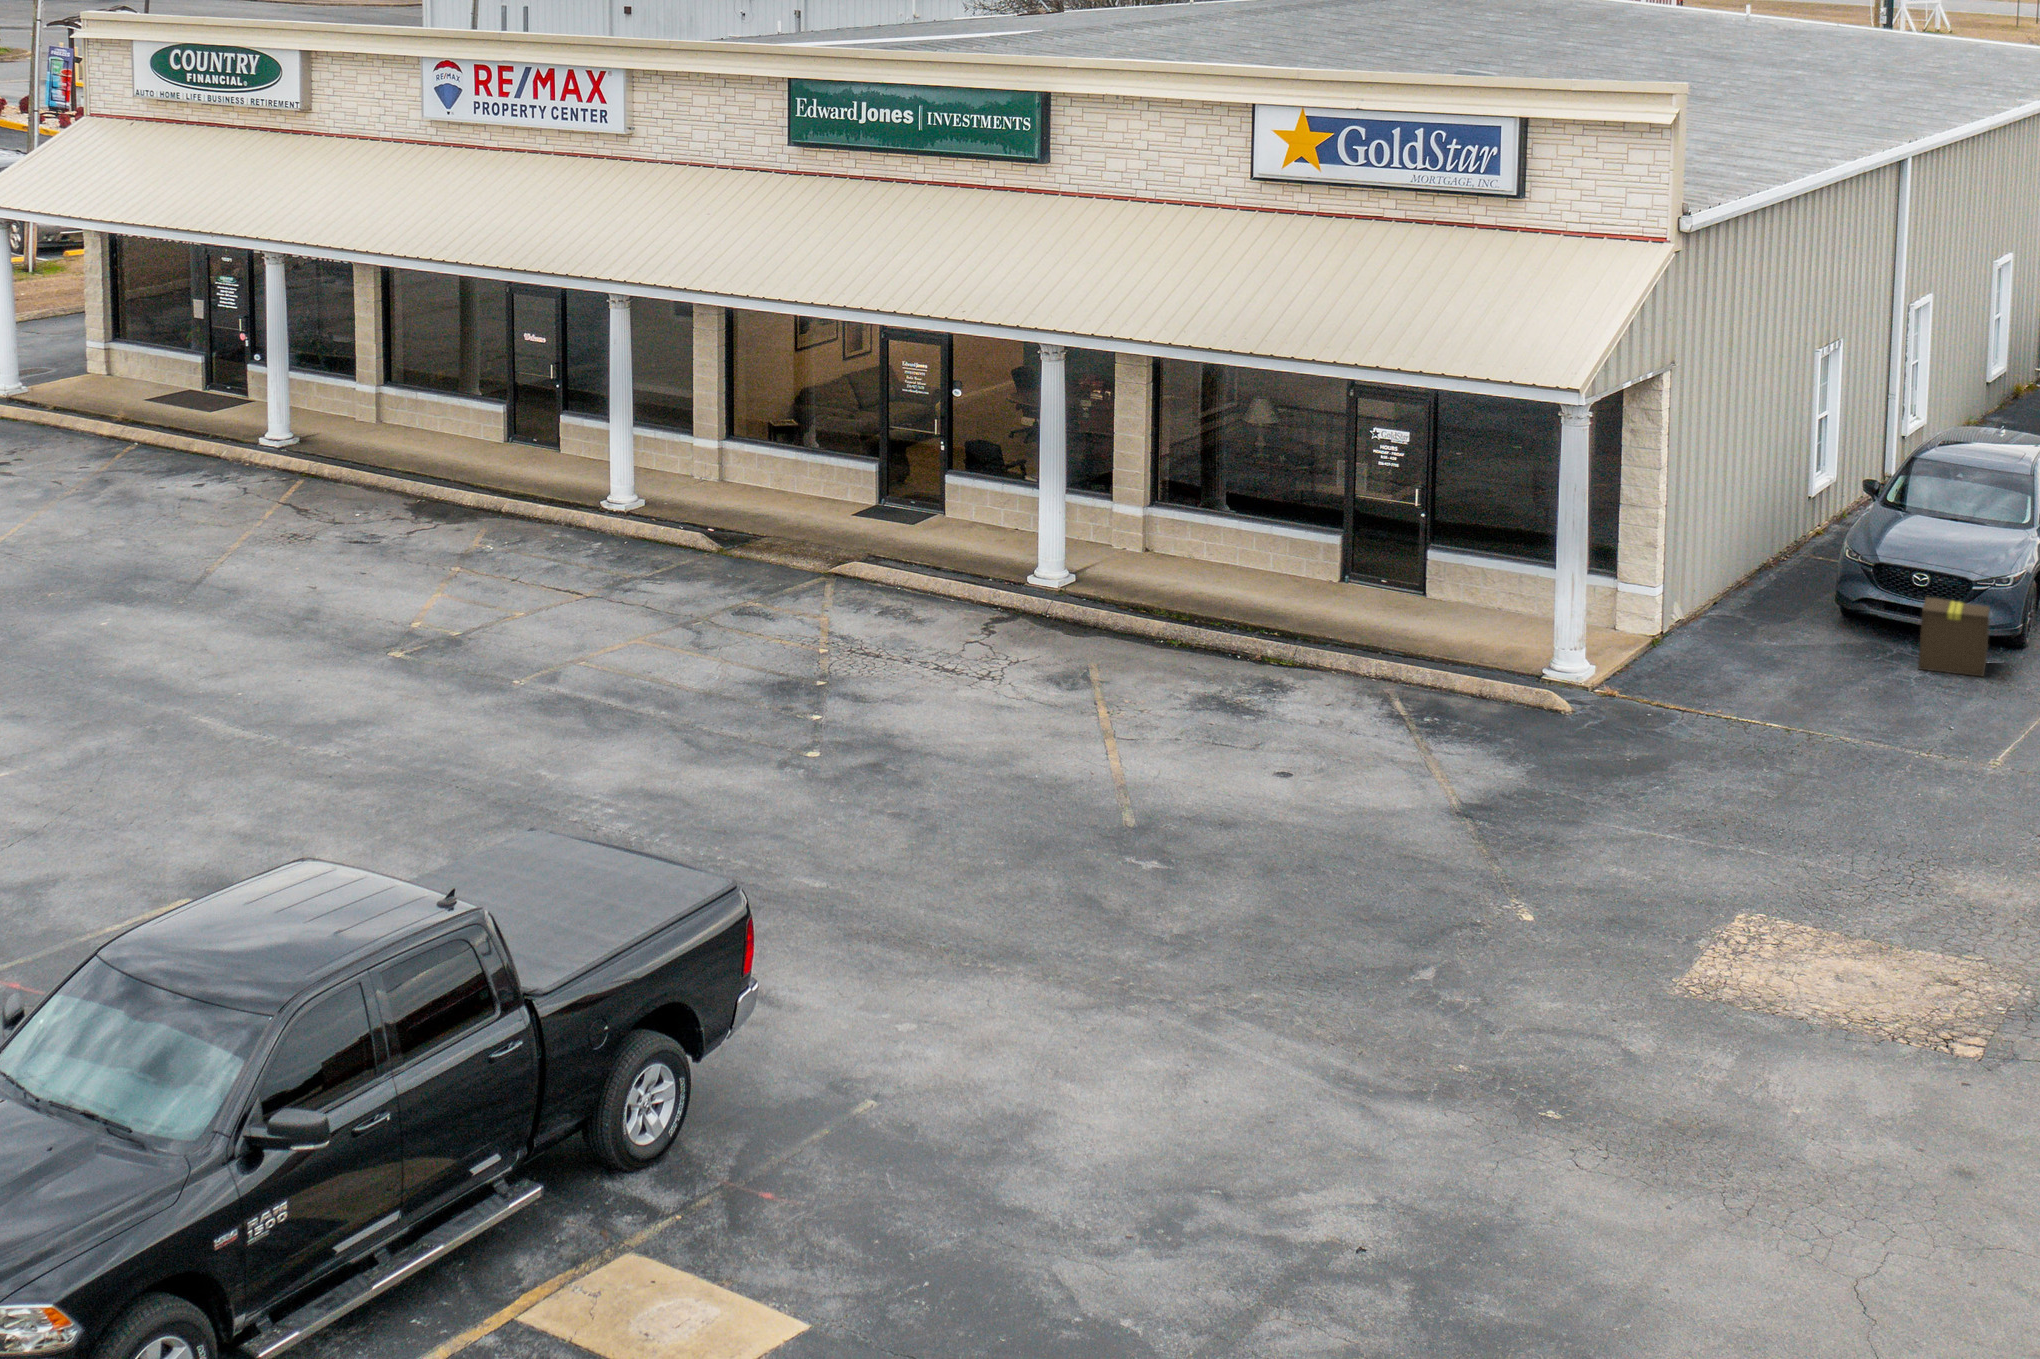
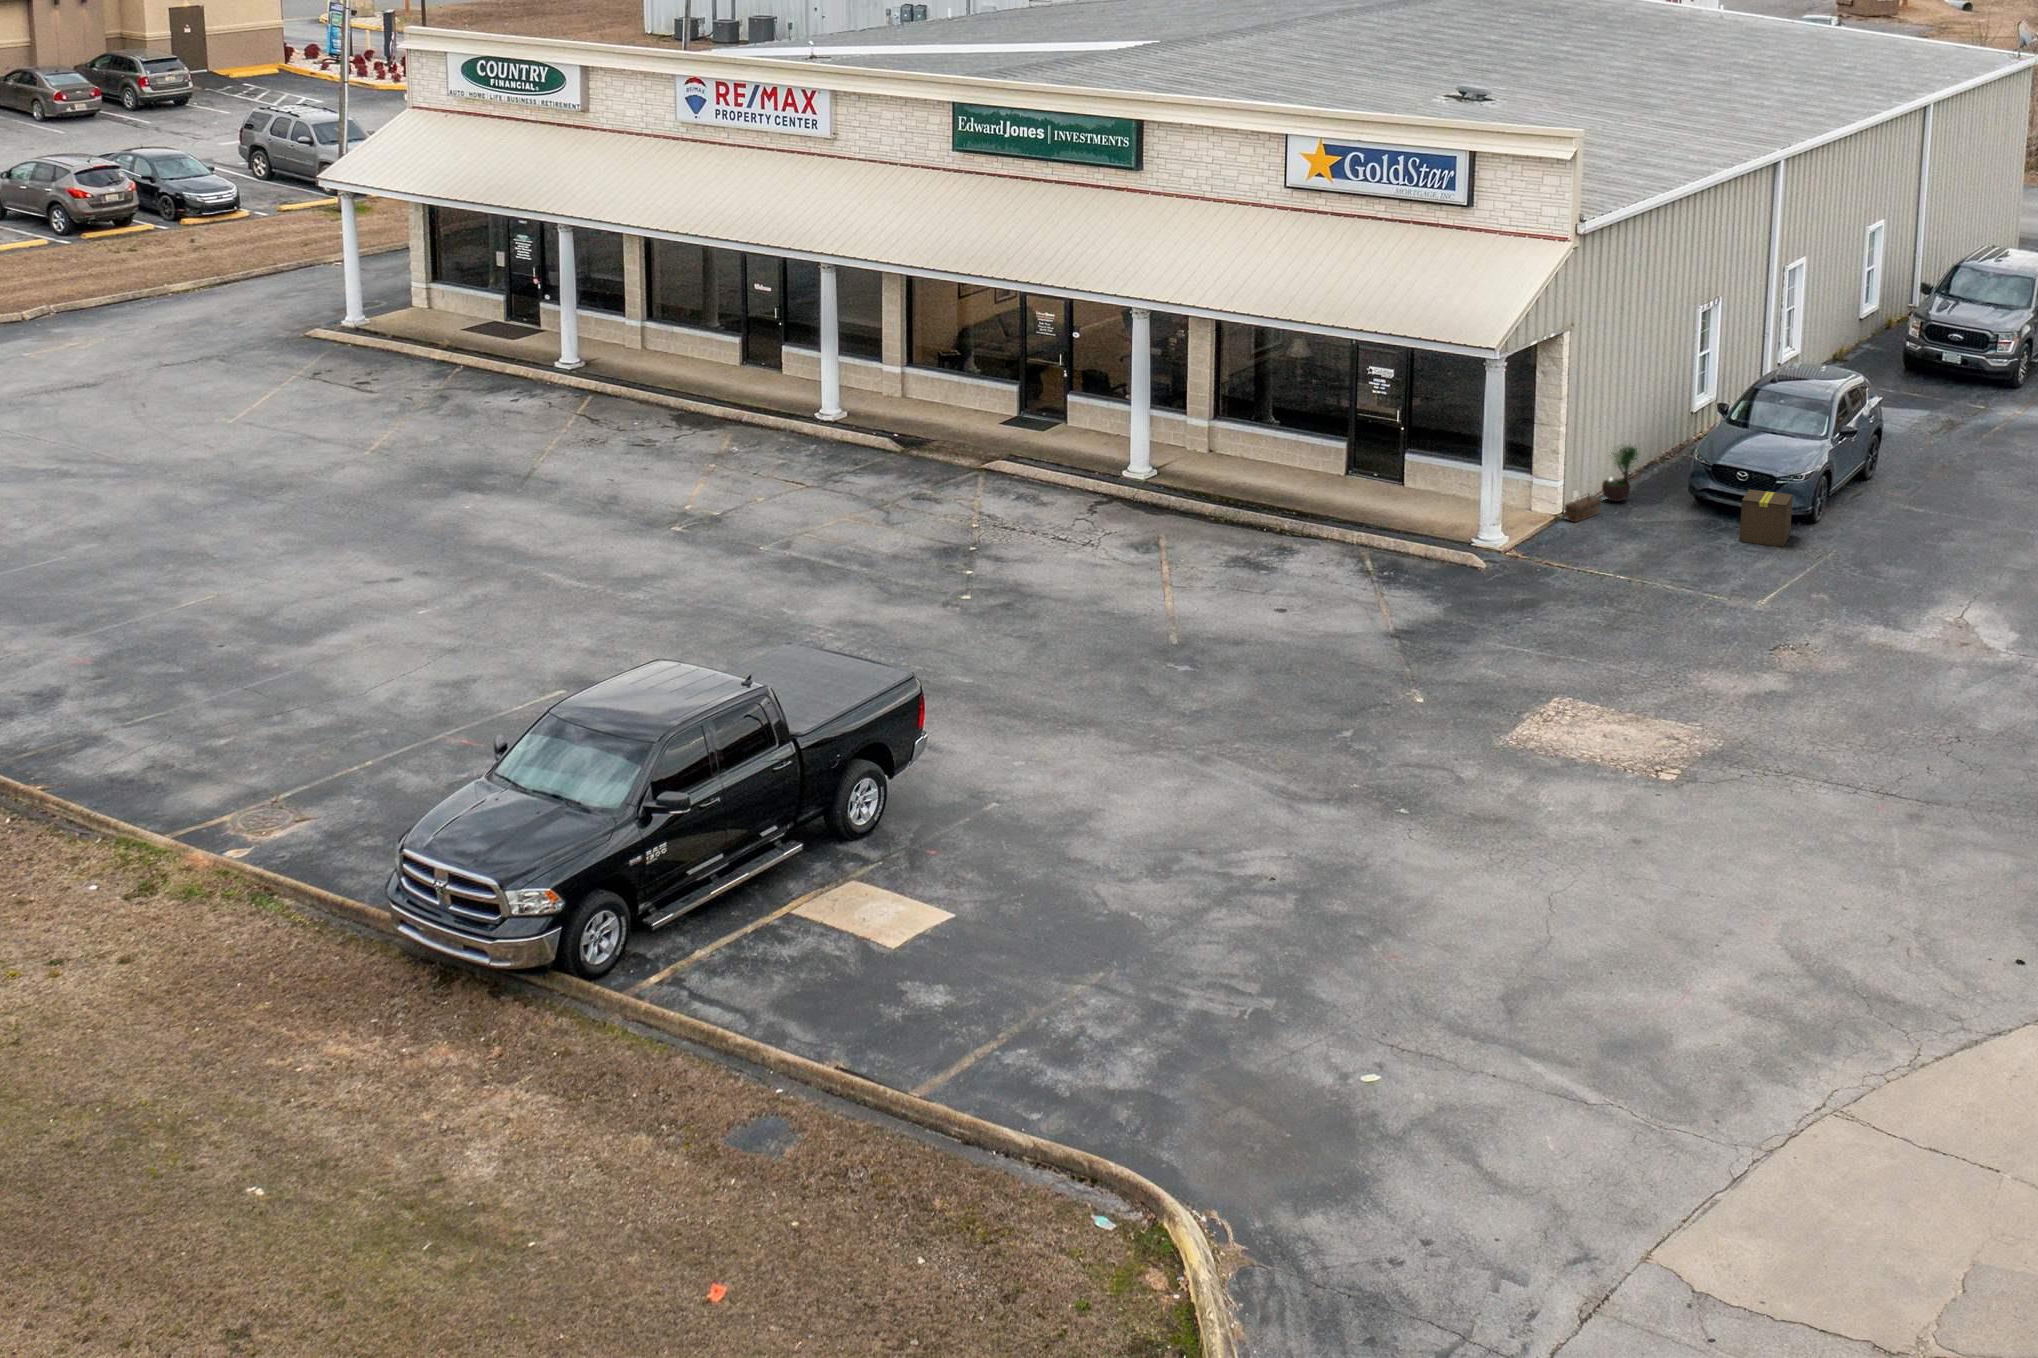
potted tree: none [1706,529,1761,615] -> present [1602,444,1639,501]
toolbox: none [1660,602,1712,644] -> present [1564,494,1601,522]

